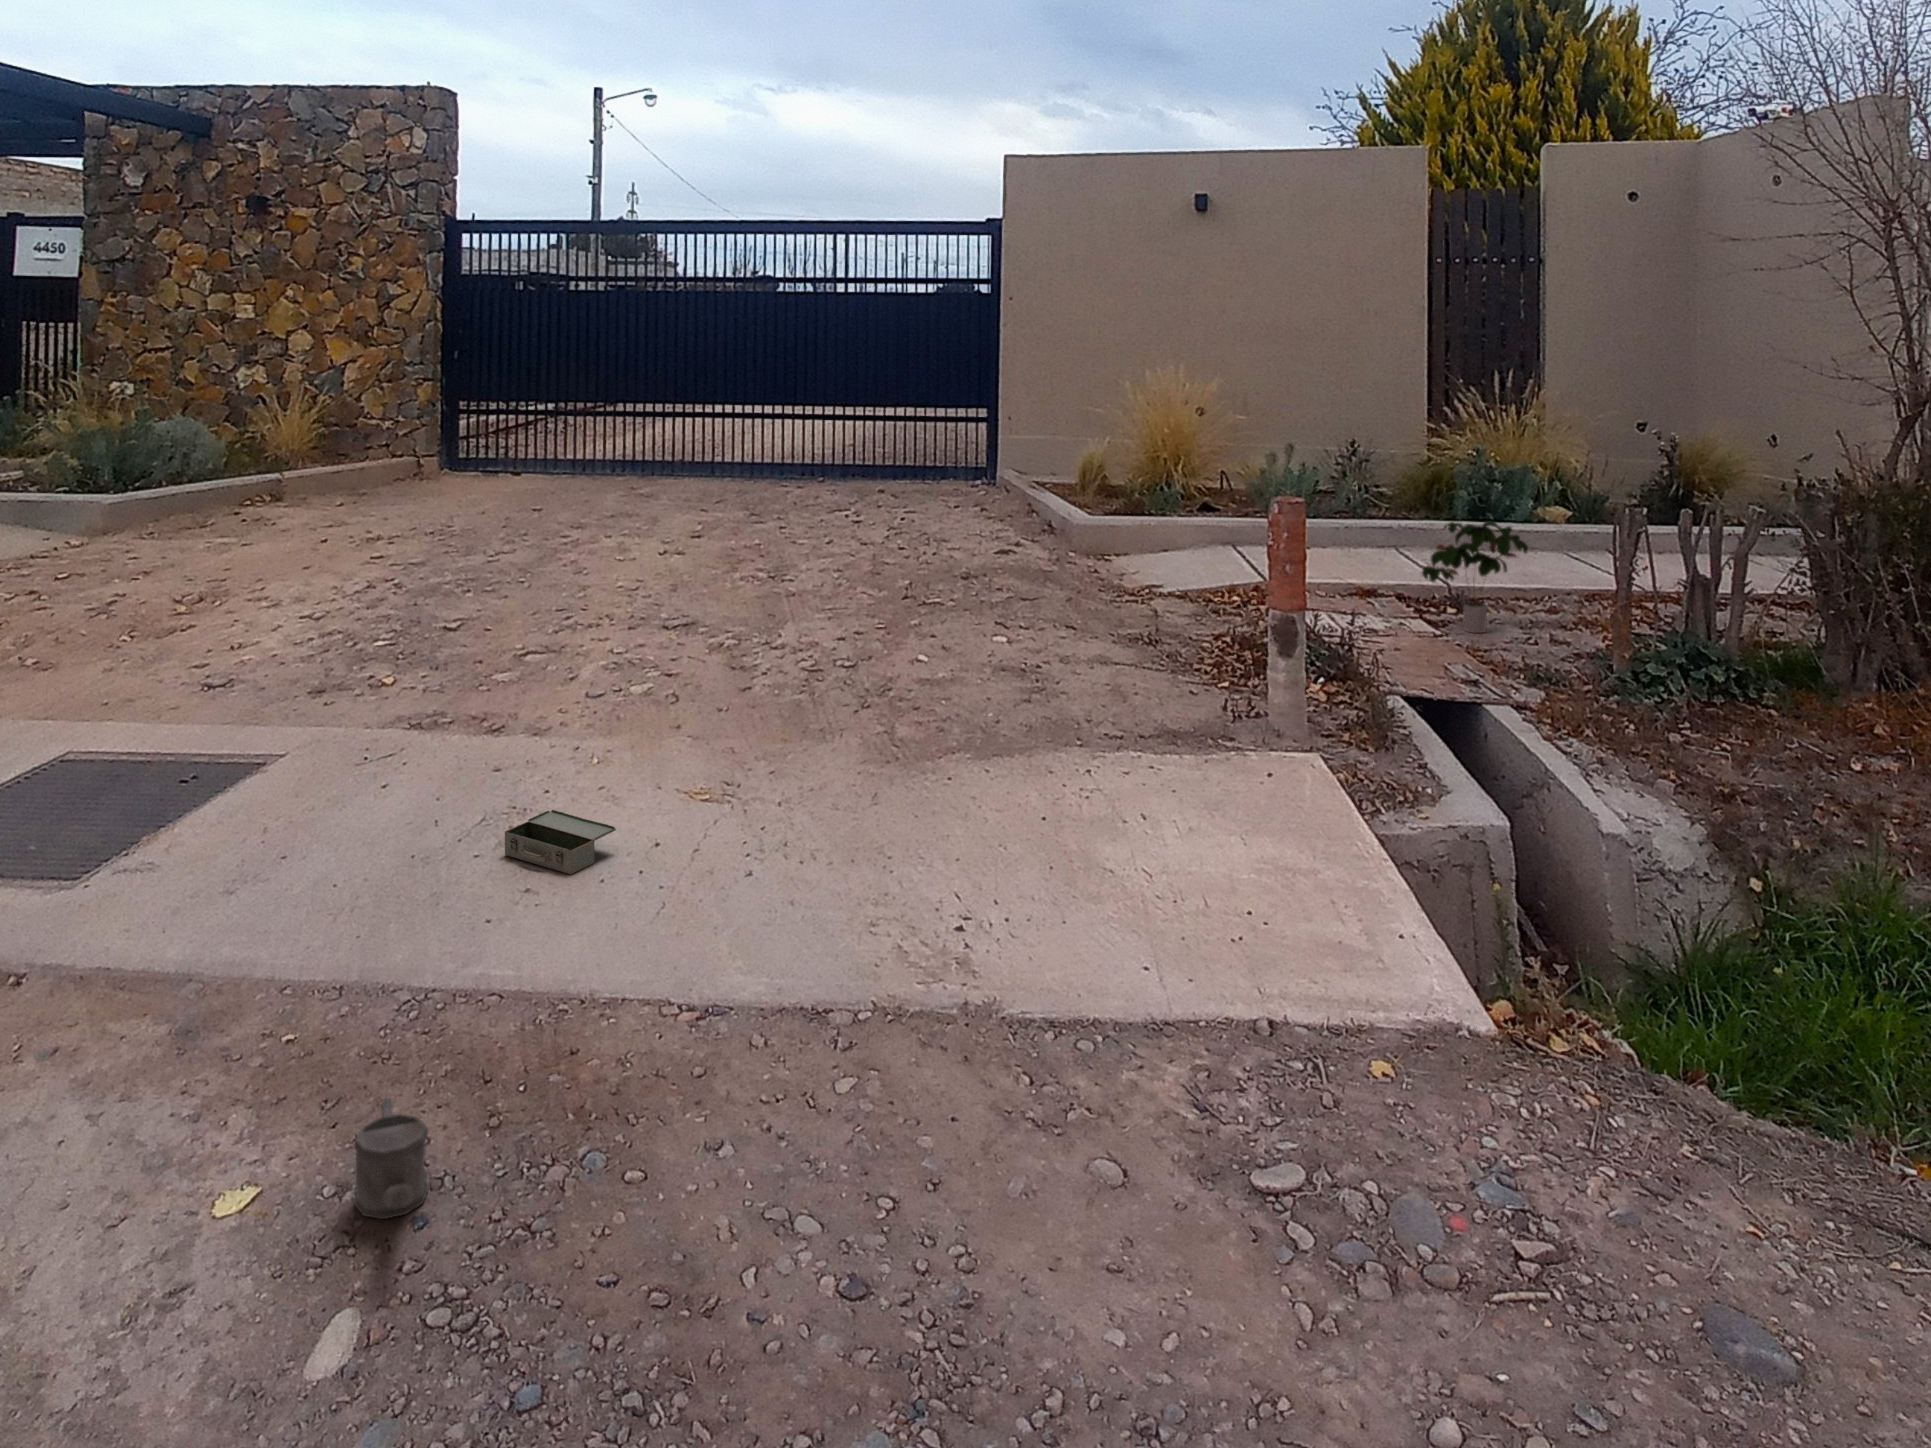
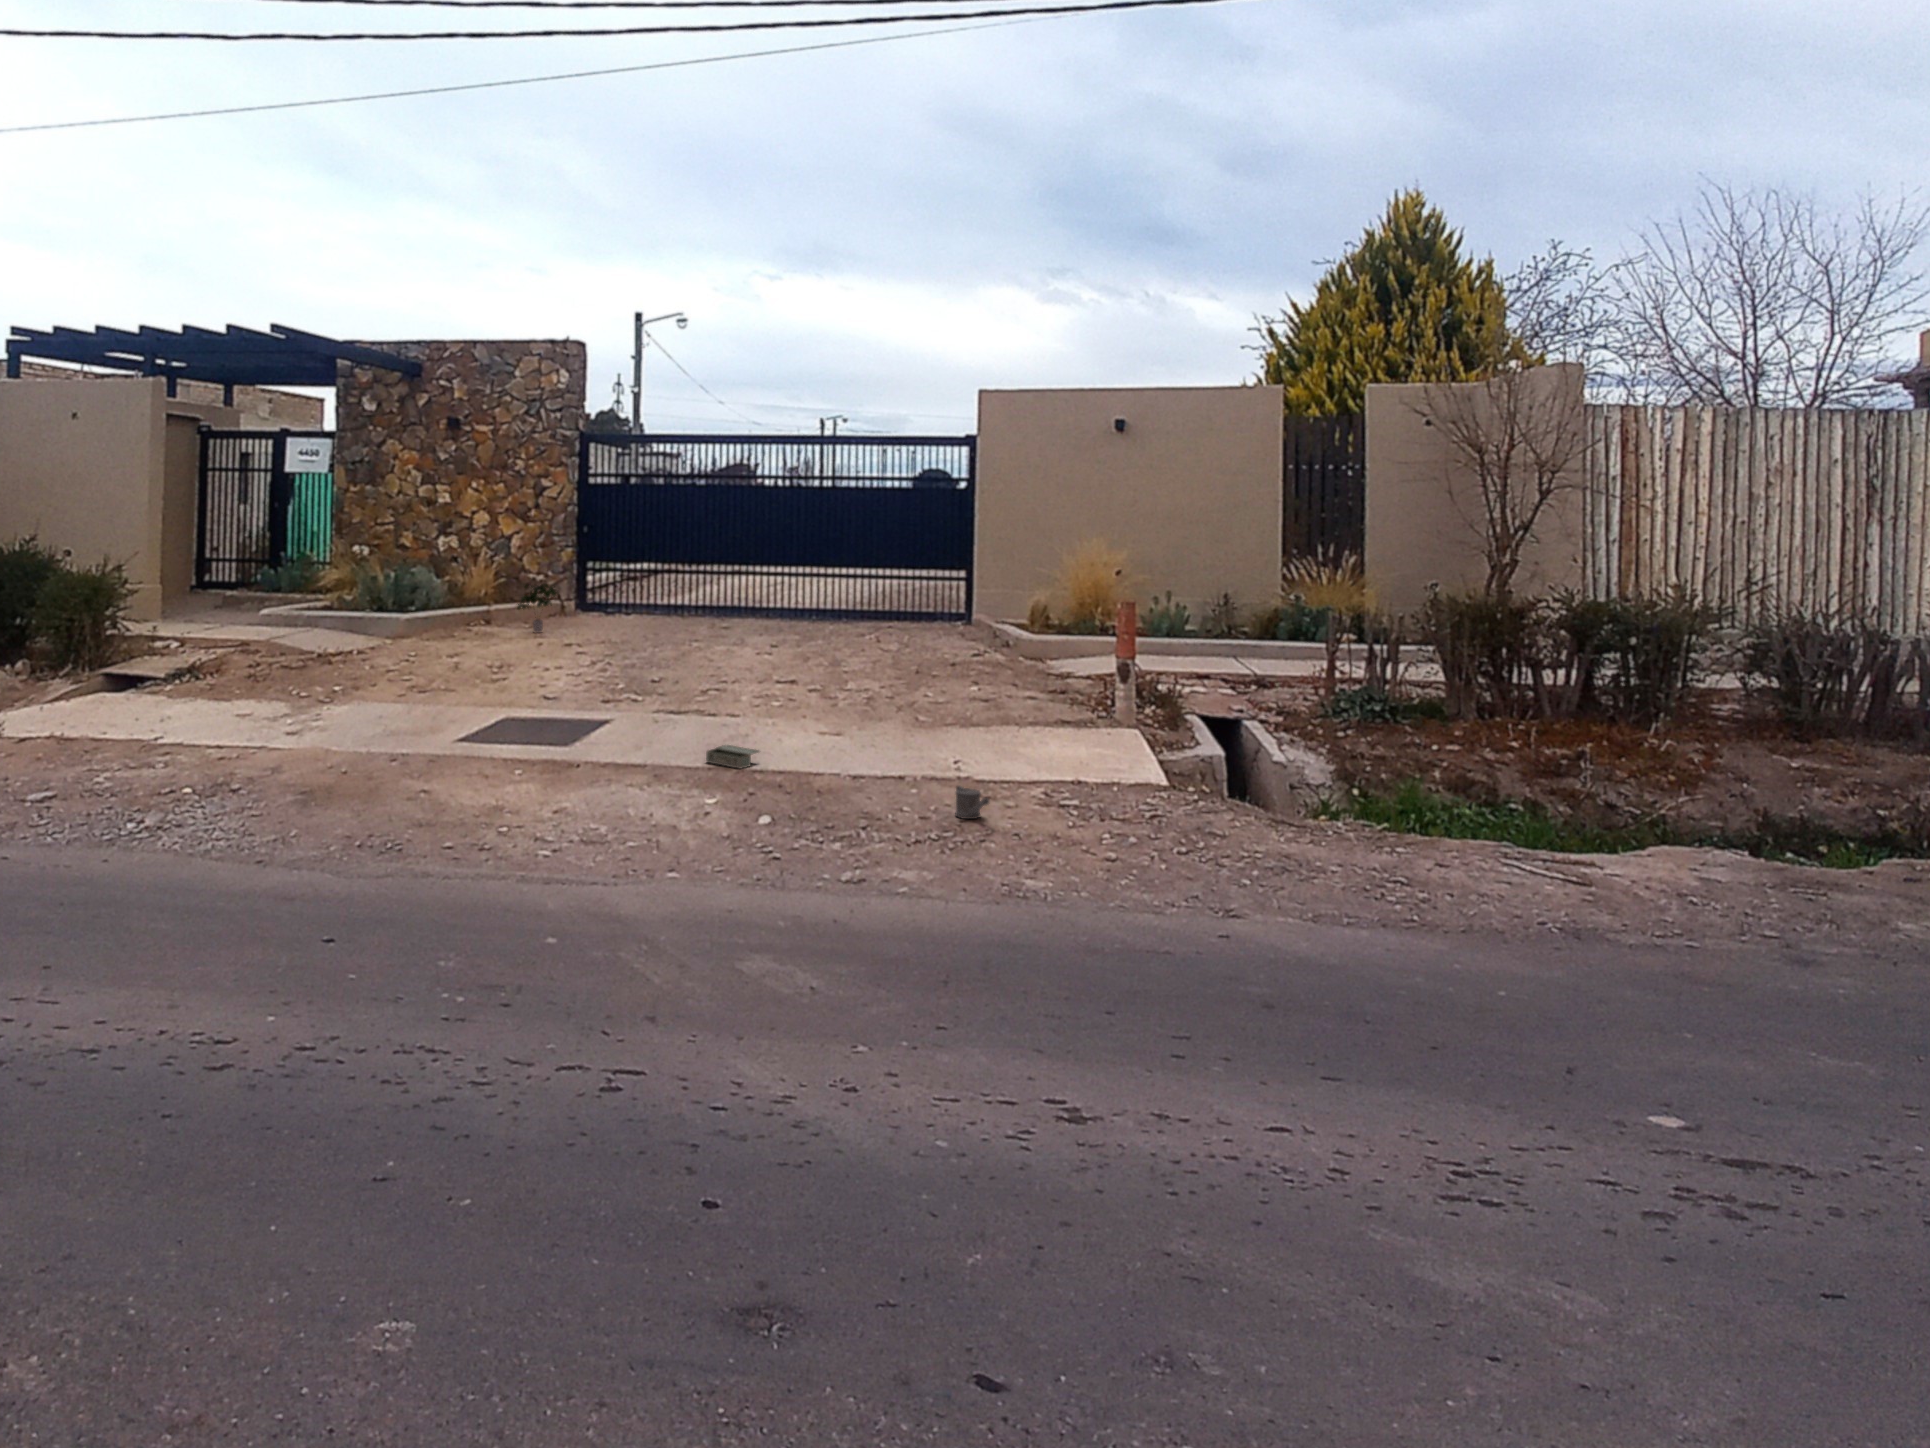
potted plant: present [1422,521,1528,633] -> present [517,584,559,633]
watering can: present [354,1098,429,1219] -> present [955,786,990,819]

